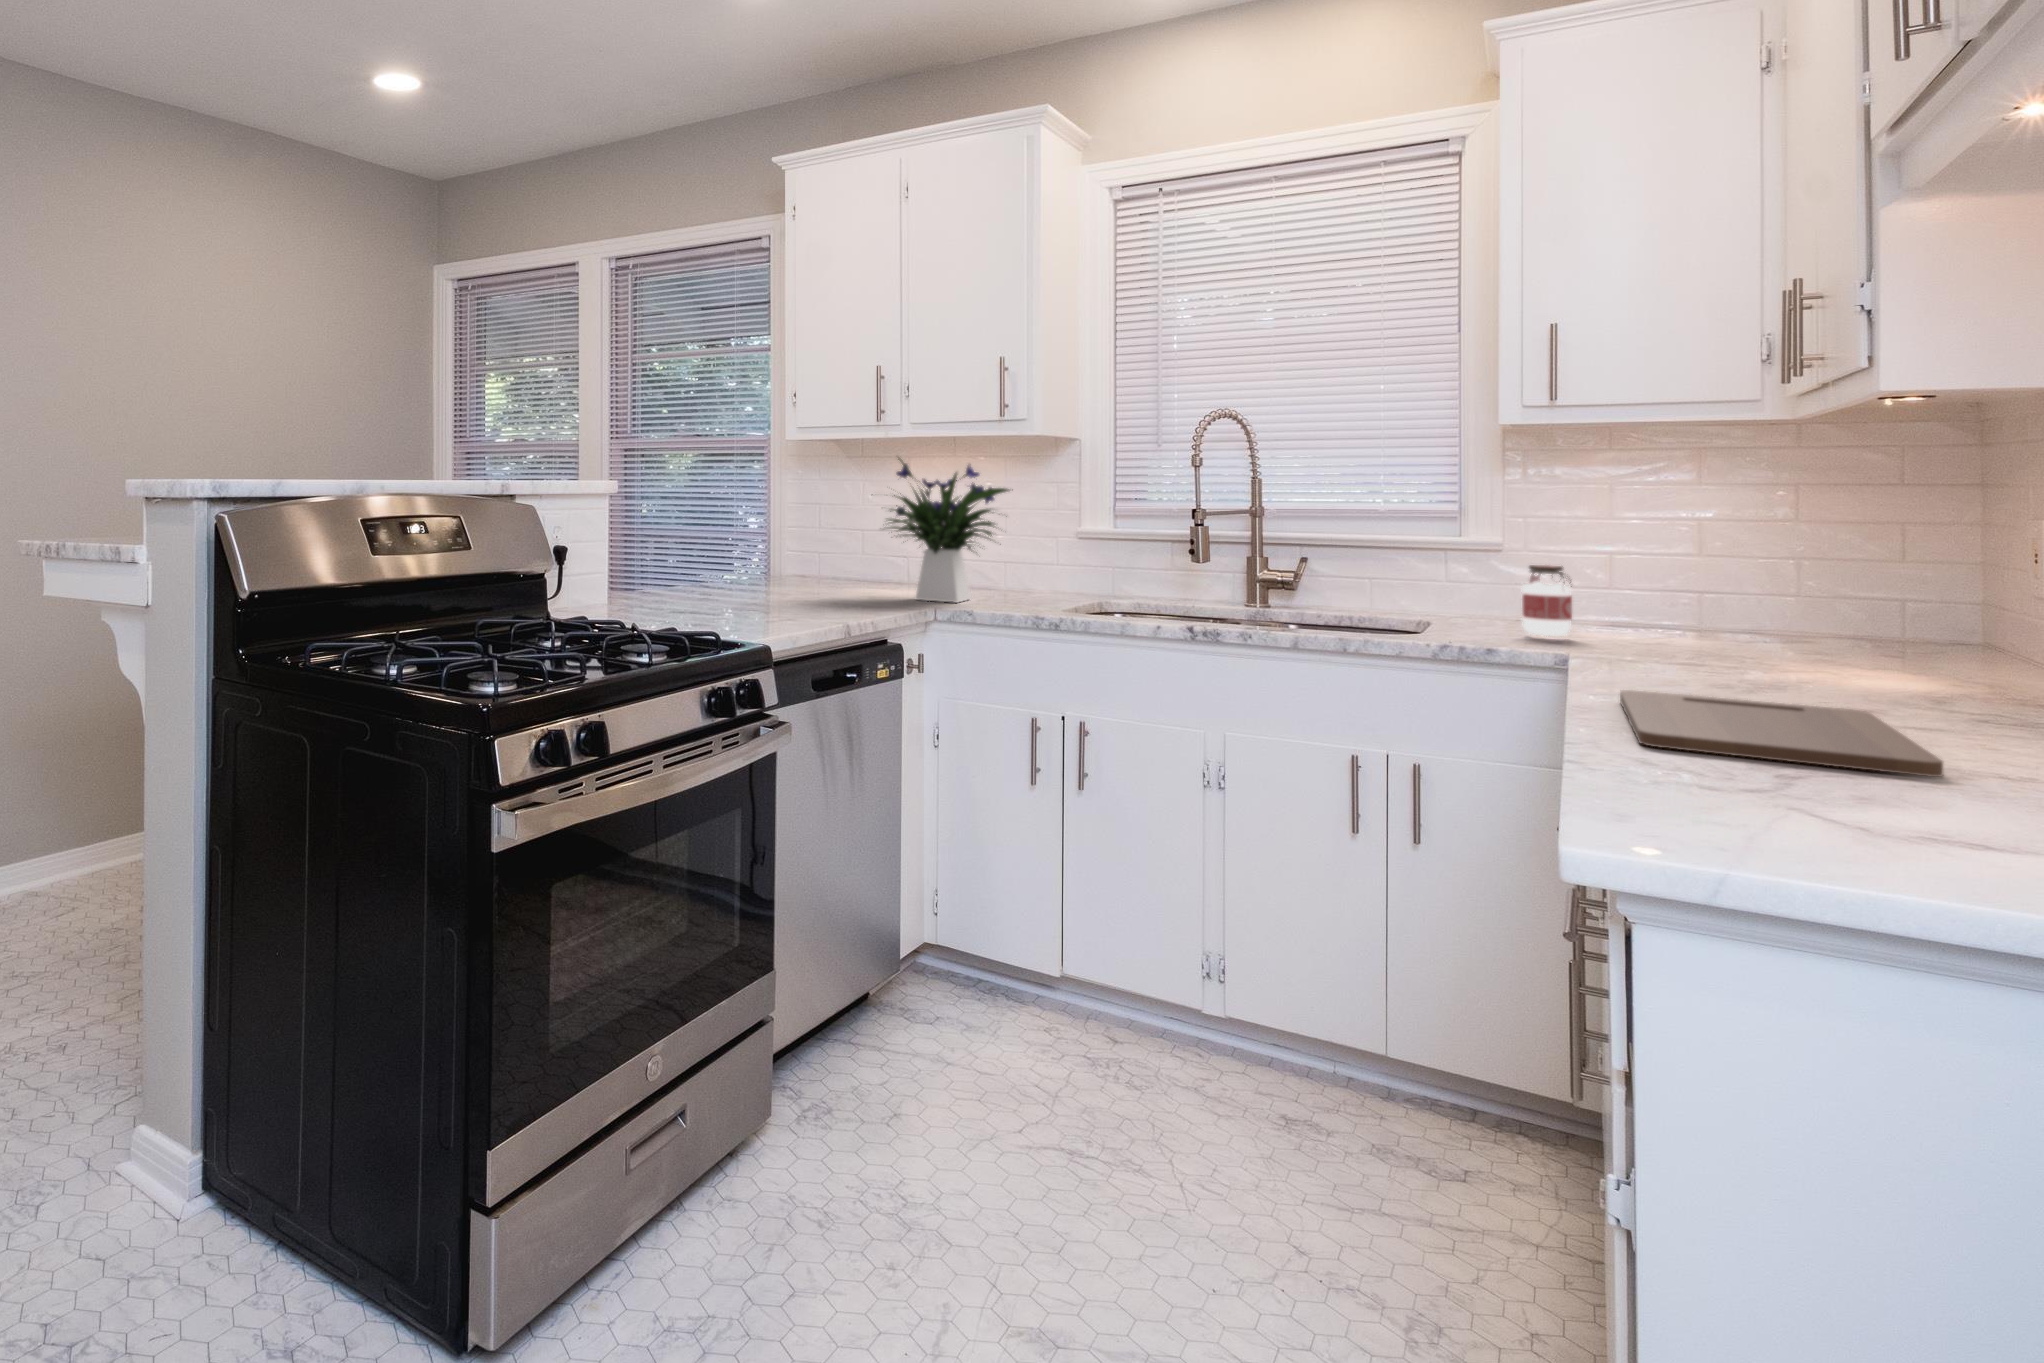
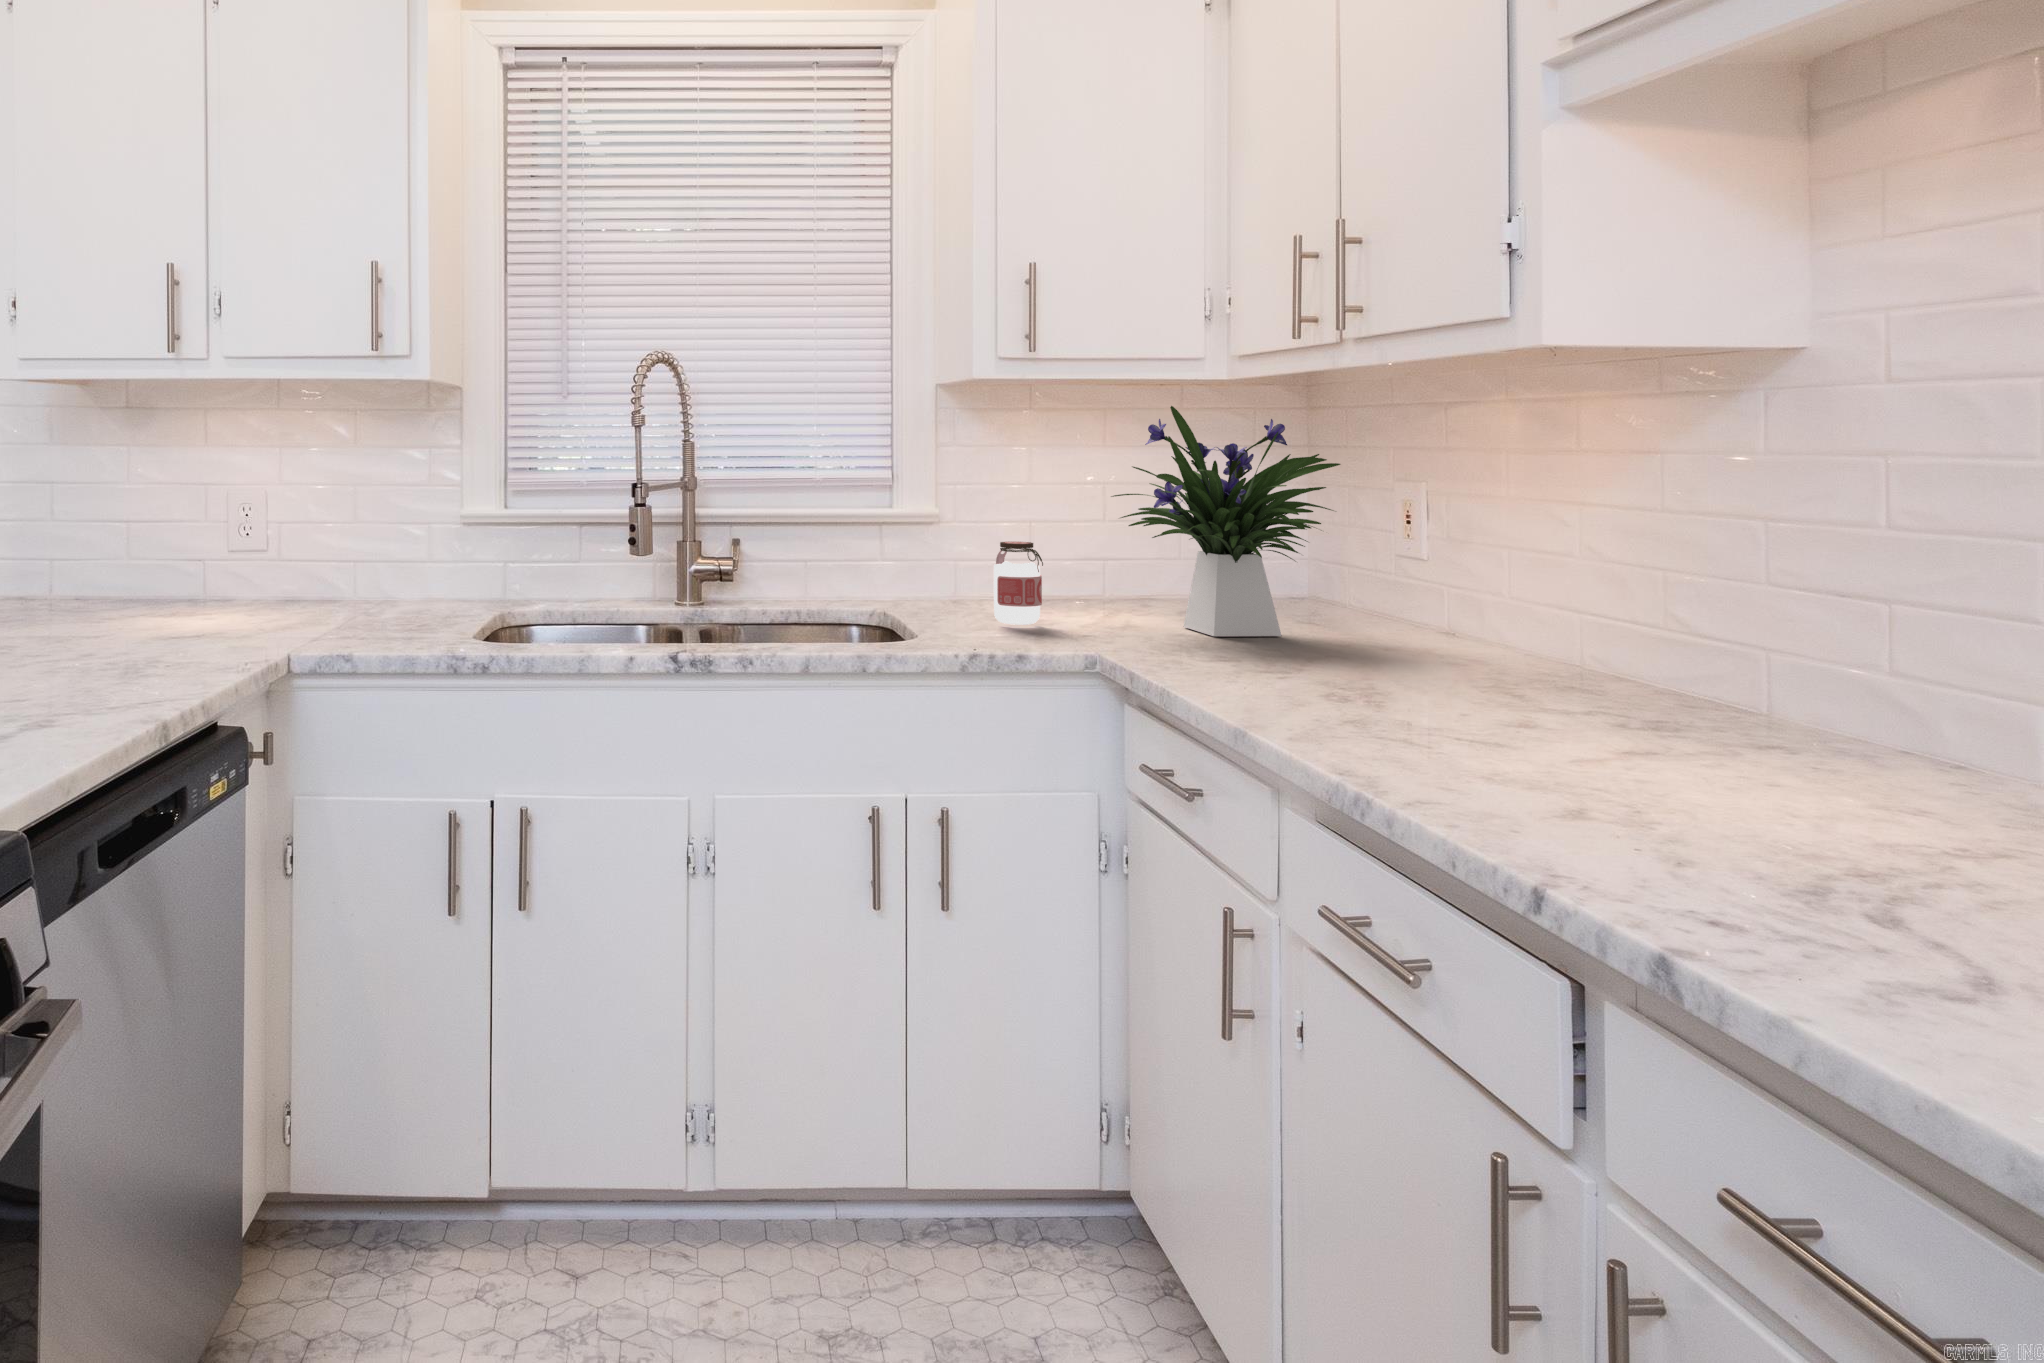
flower arrangement: present [889,459,1009,602] -> present [1111,406,1340,636]
cutting board: present [1620,690,1943,777] -> none [1295,712,1793,822]

